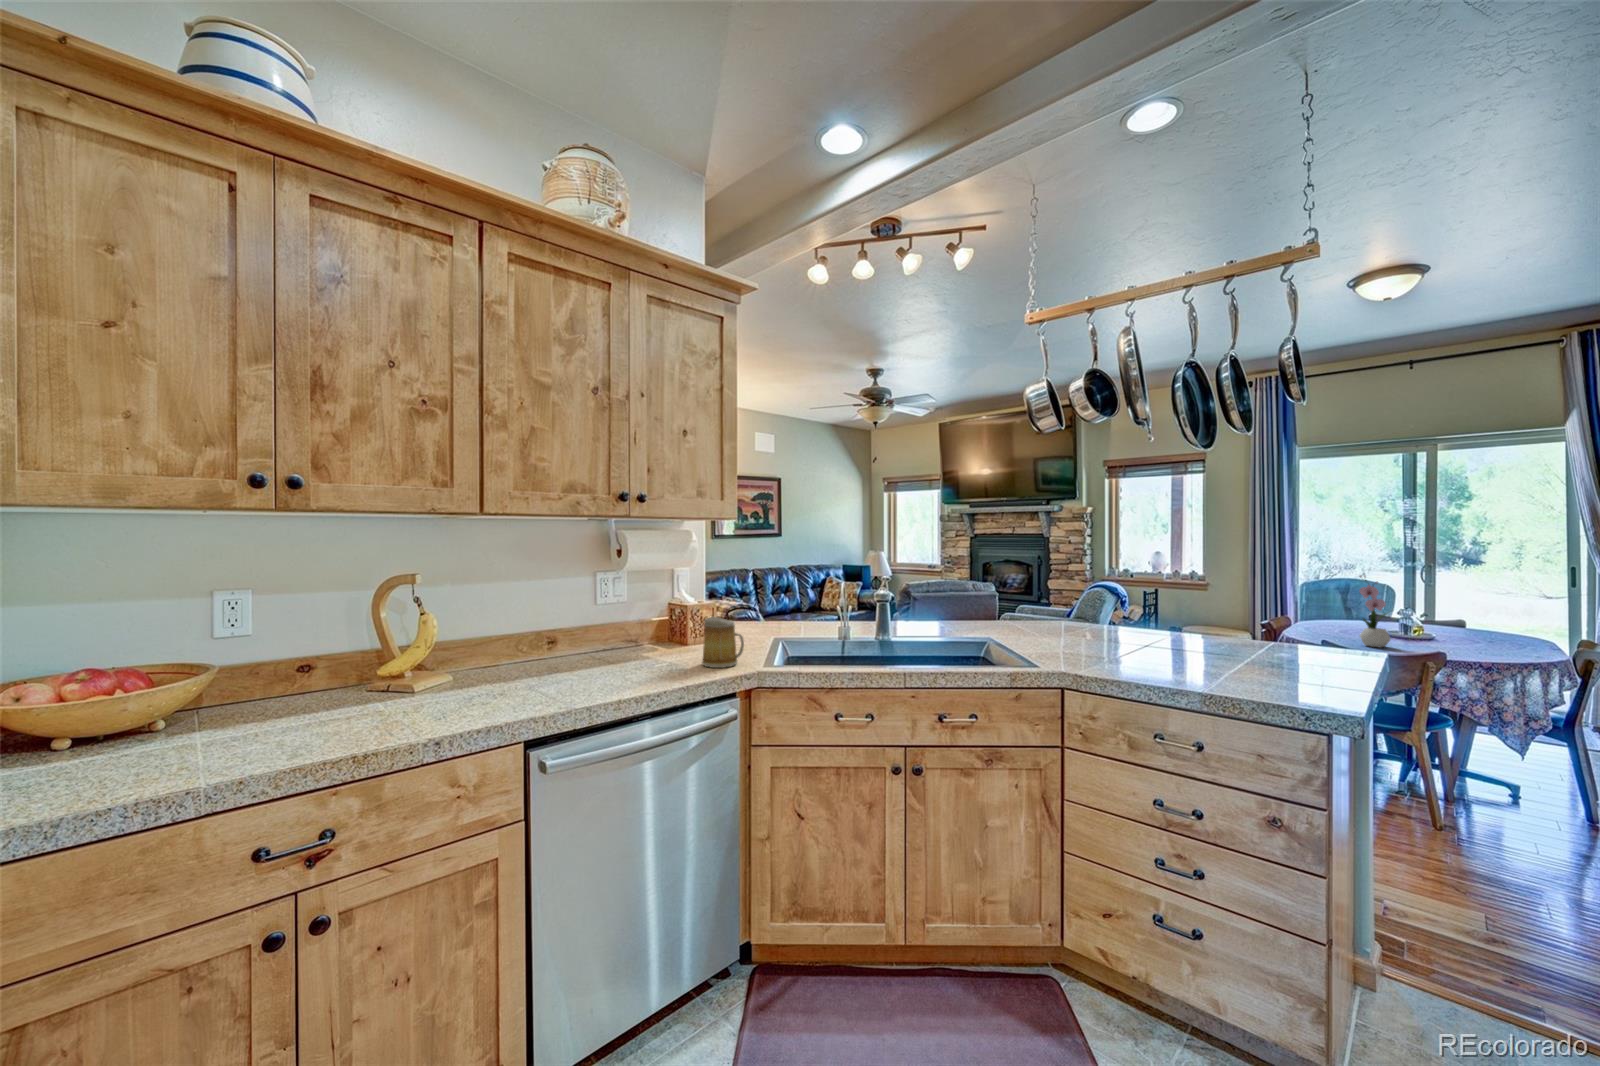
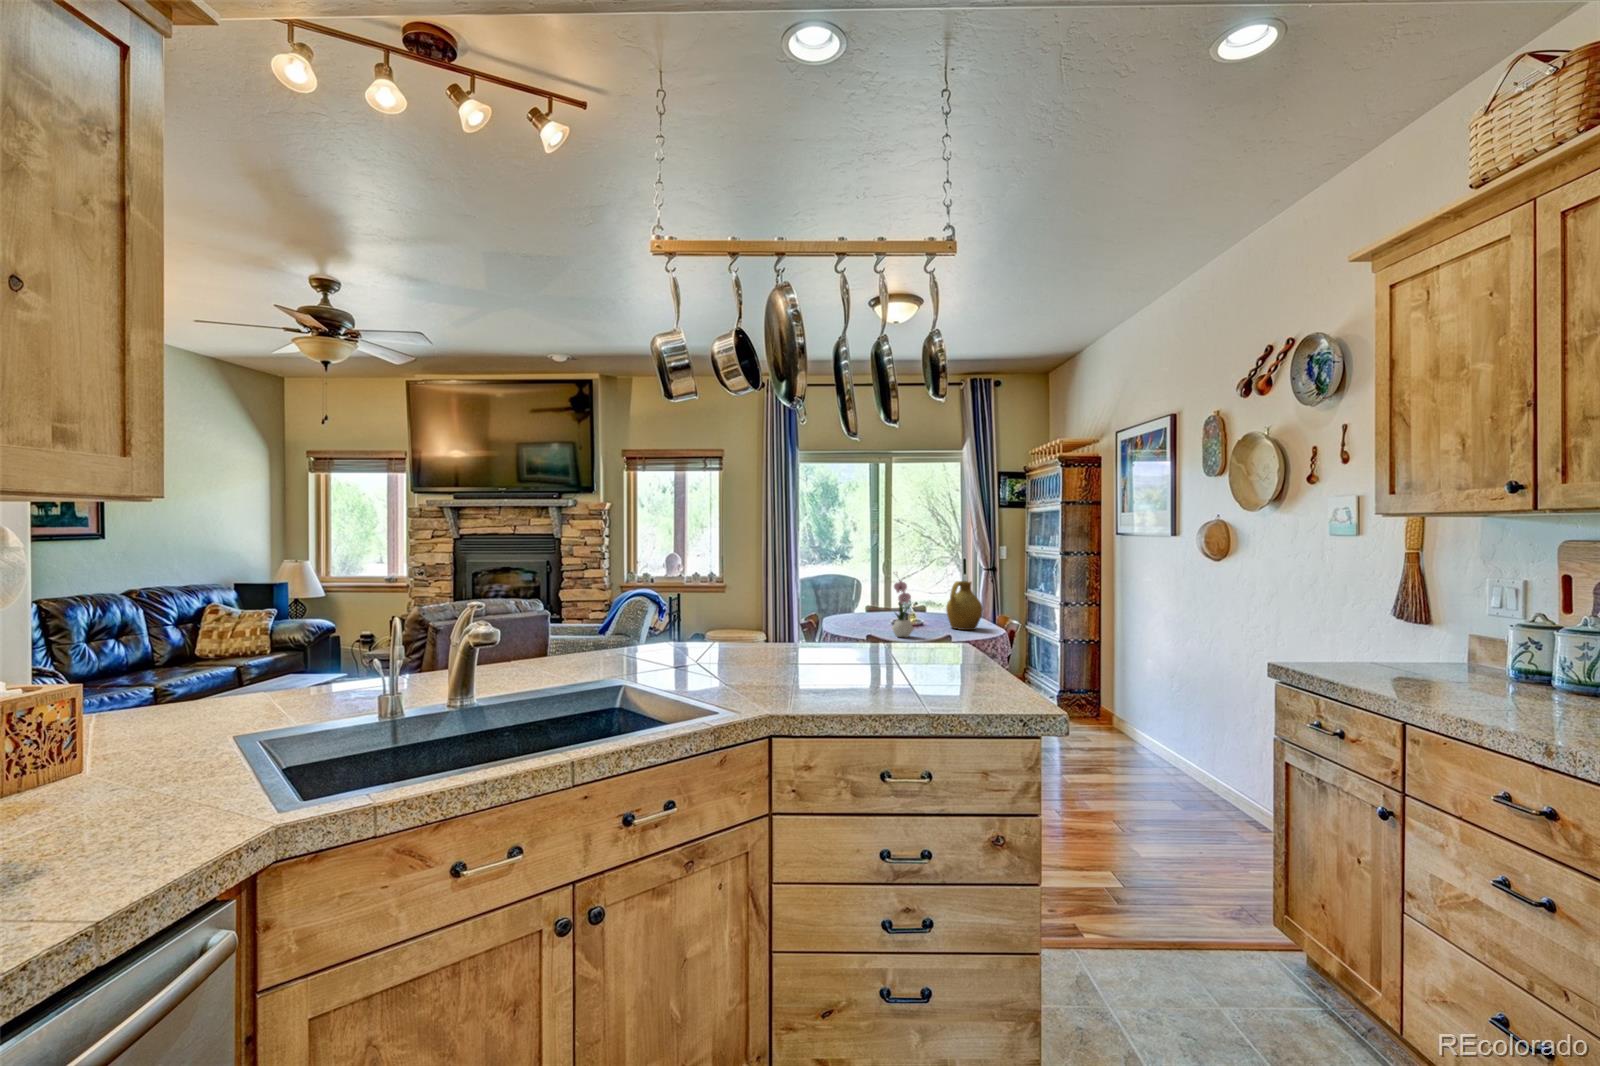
pitcher: none [1461,591,1524,651] -> present [946,581,983,630]
mug: present [702,617,744,668] -> none [98,722,224,844]

